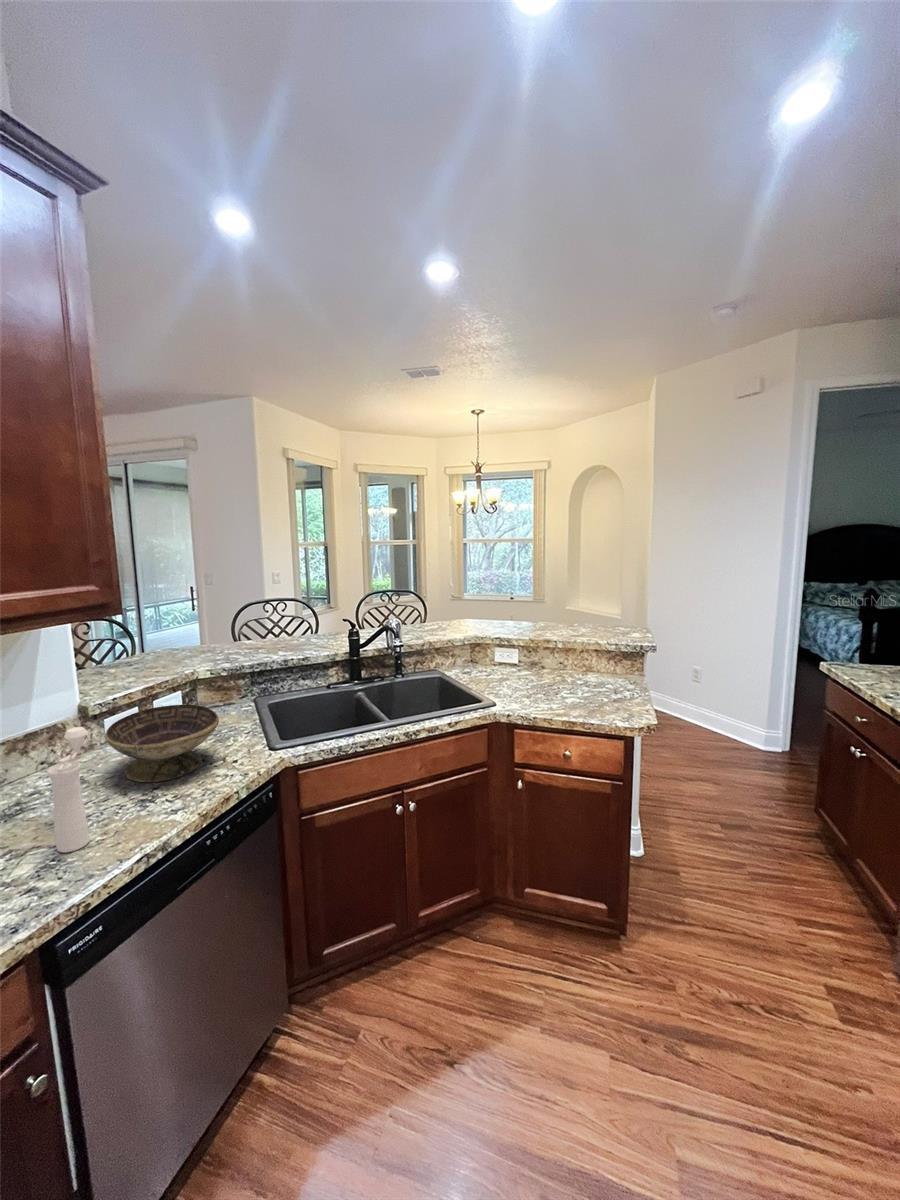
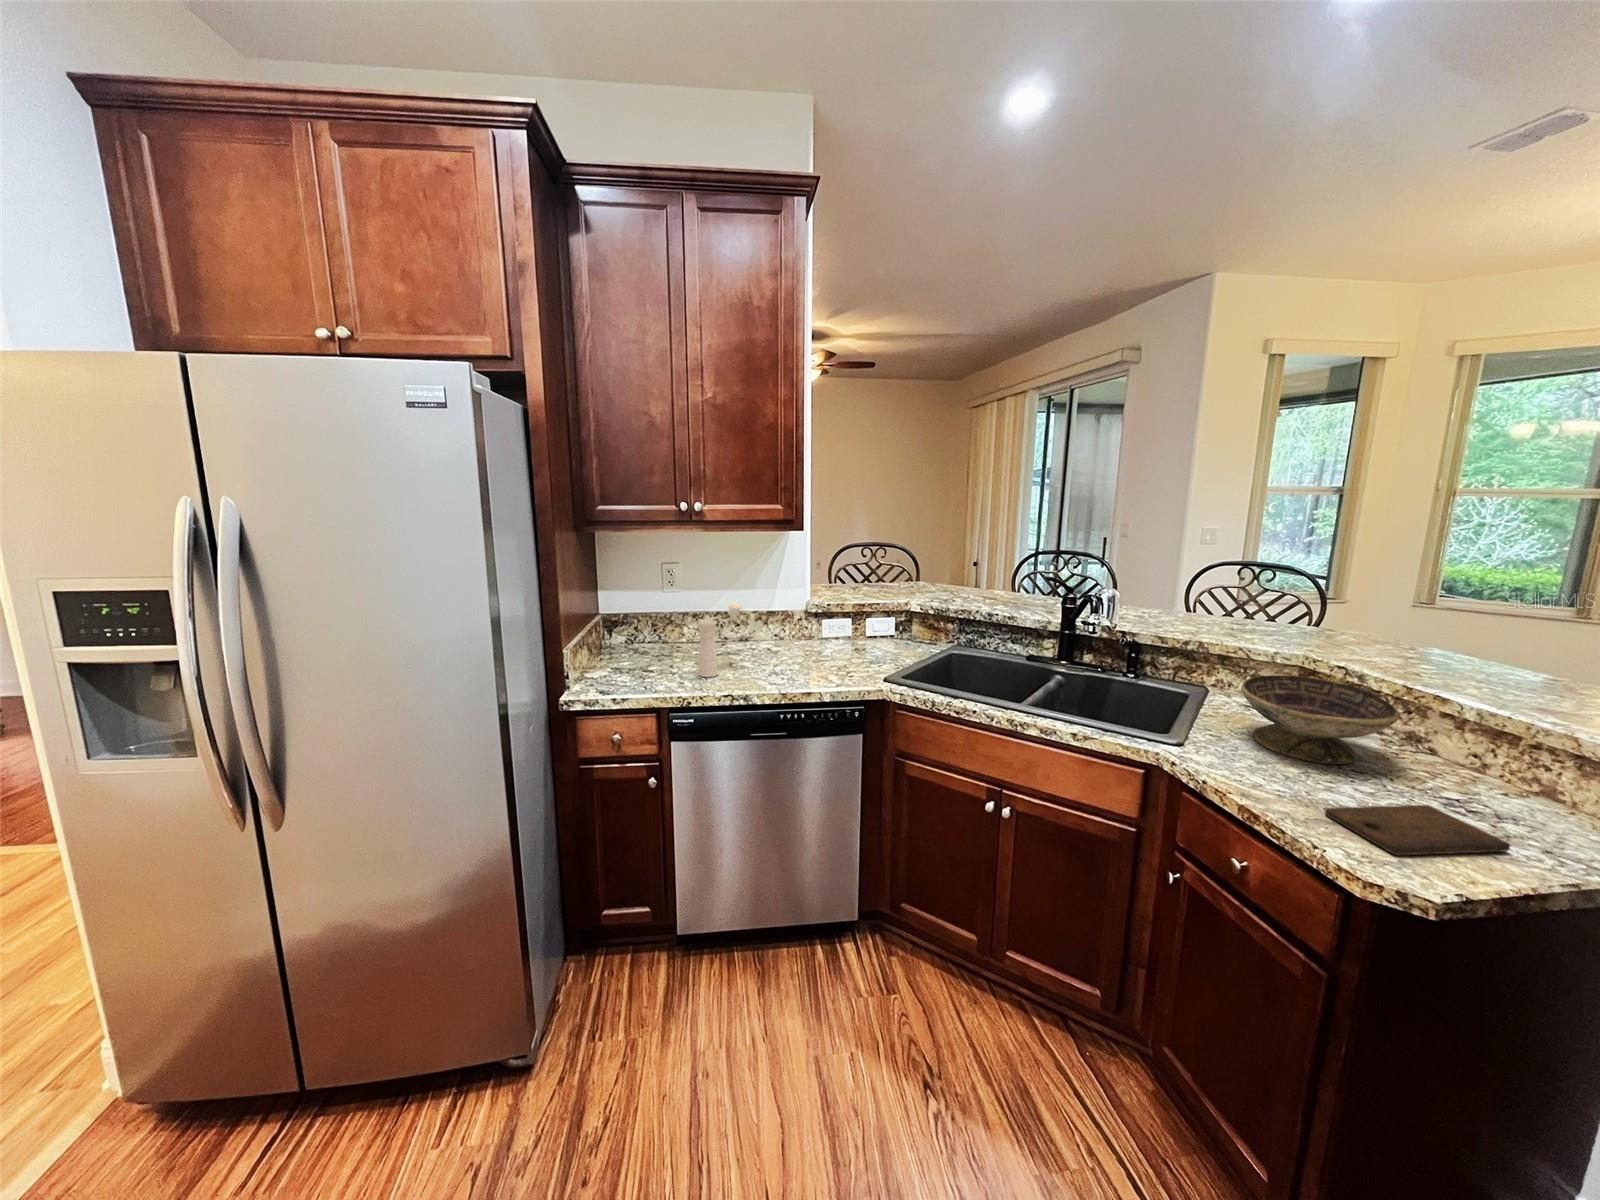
cutting board: none [581,689,622,713] -> present [1325,805,1510,855]
decorative bowl: present [105,704,219,782] -> present [1241,675,1399,764]

